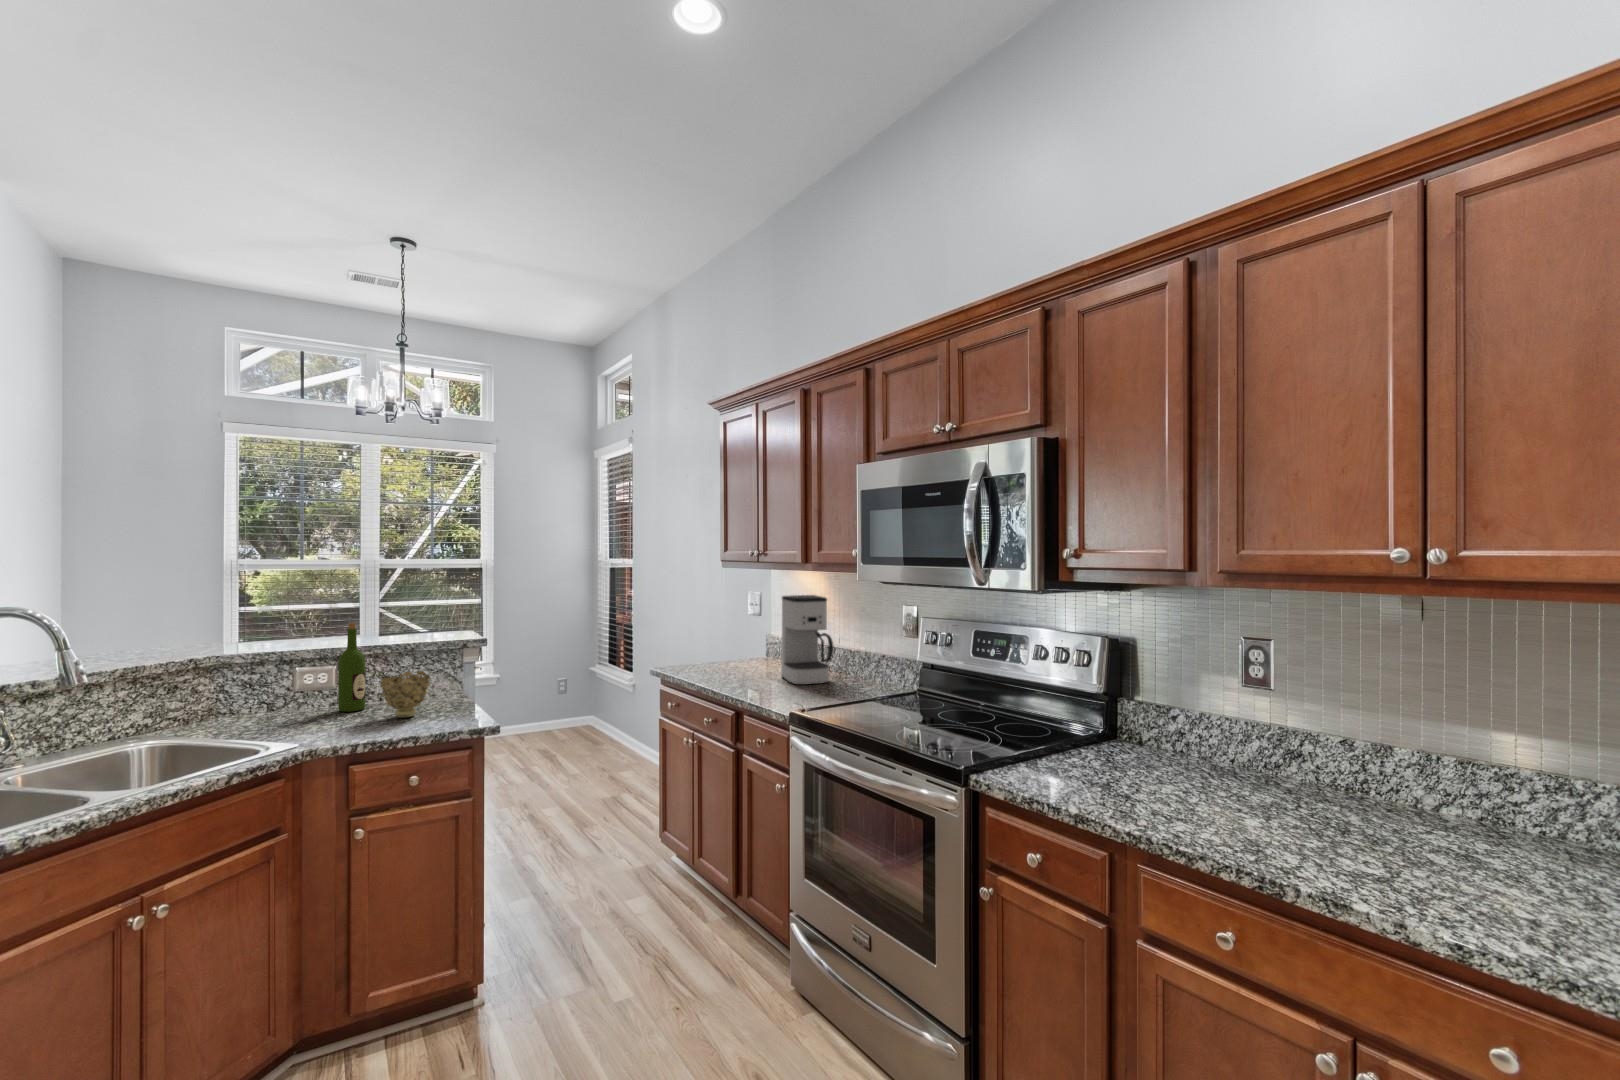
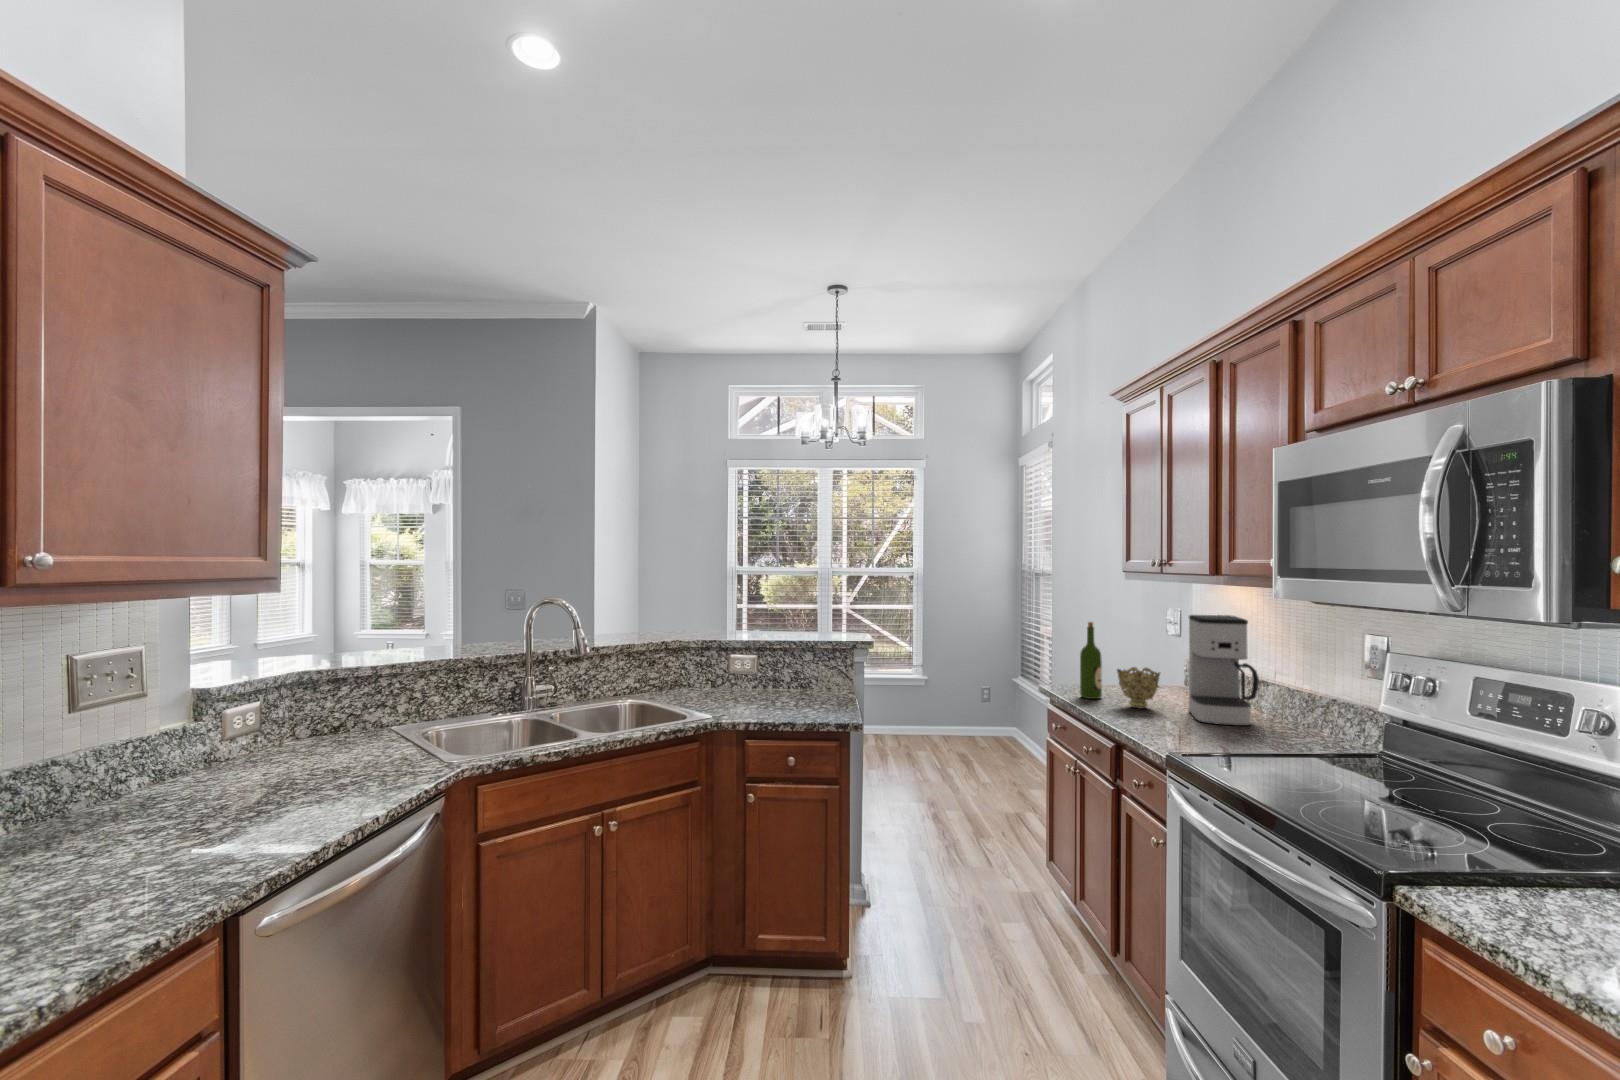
wine bottle: present [338,623,365,712] -> present [1080,622,1102,699]
decorative bowl: present [380,671,431,718] -> present [1117,667,1160,708]

